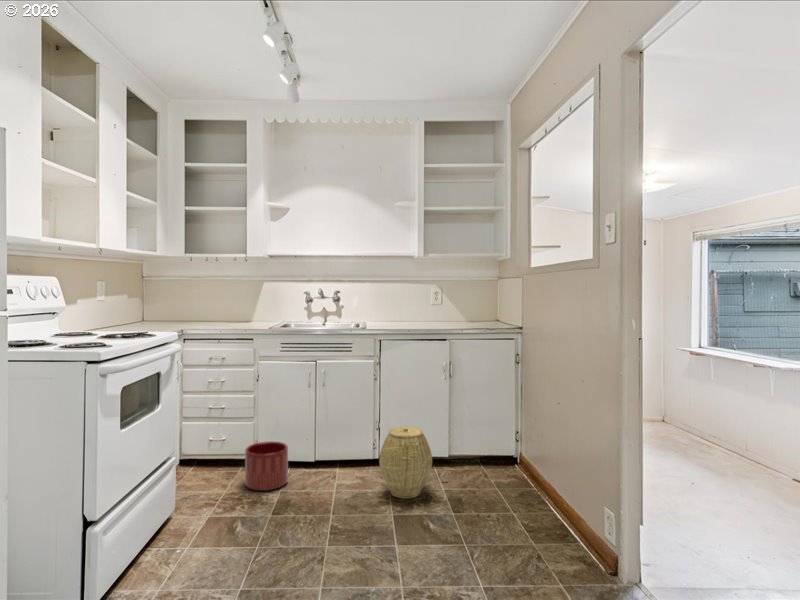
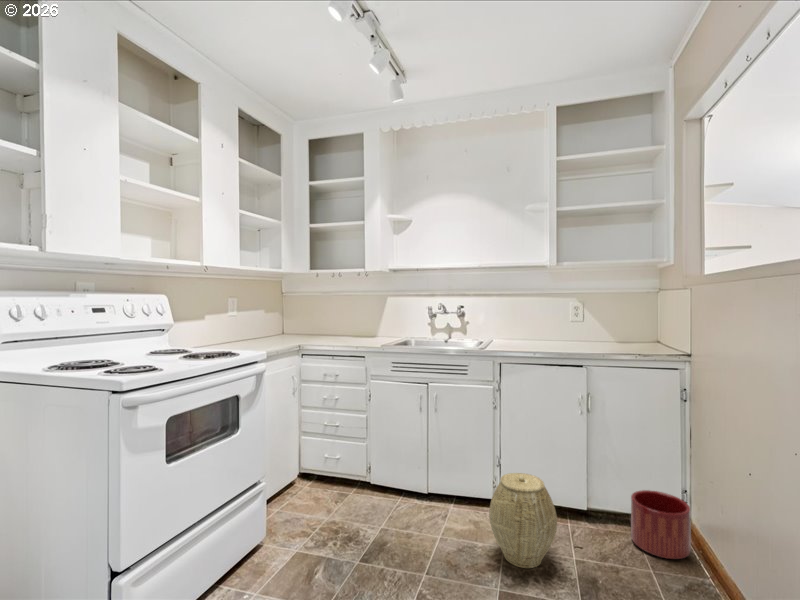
planter: present [245,441,288,491] -> present [631,490,691,559]

